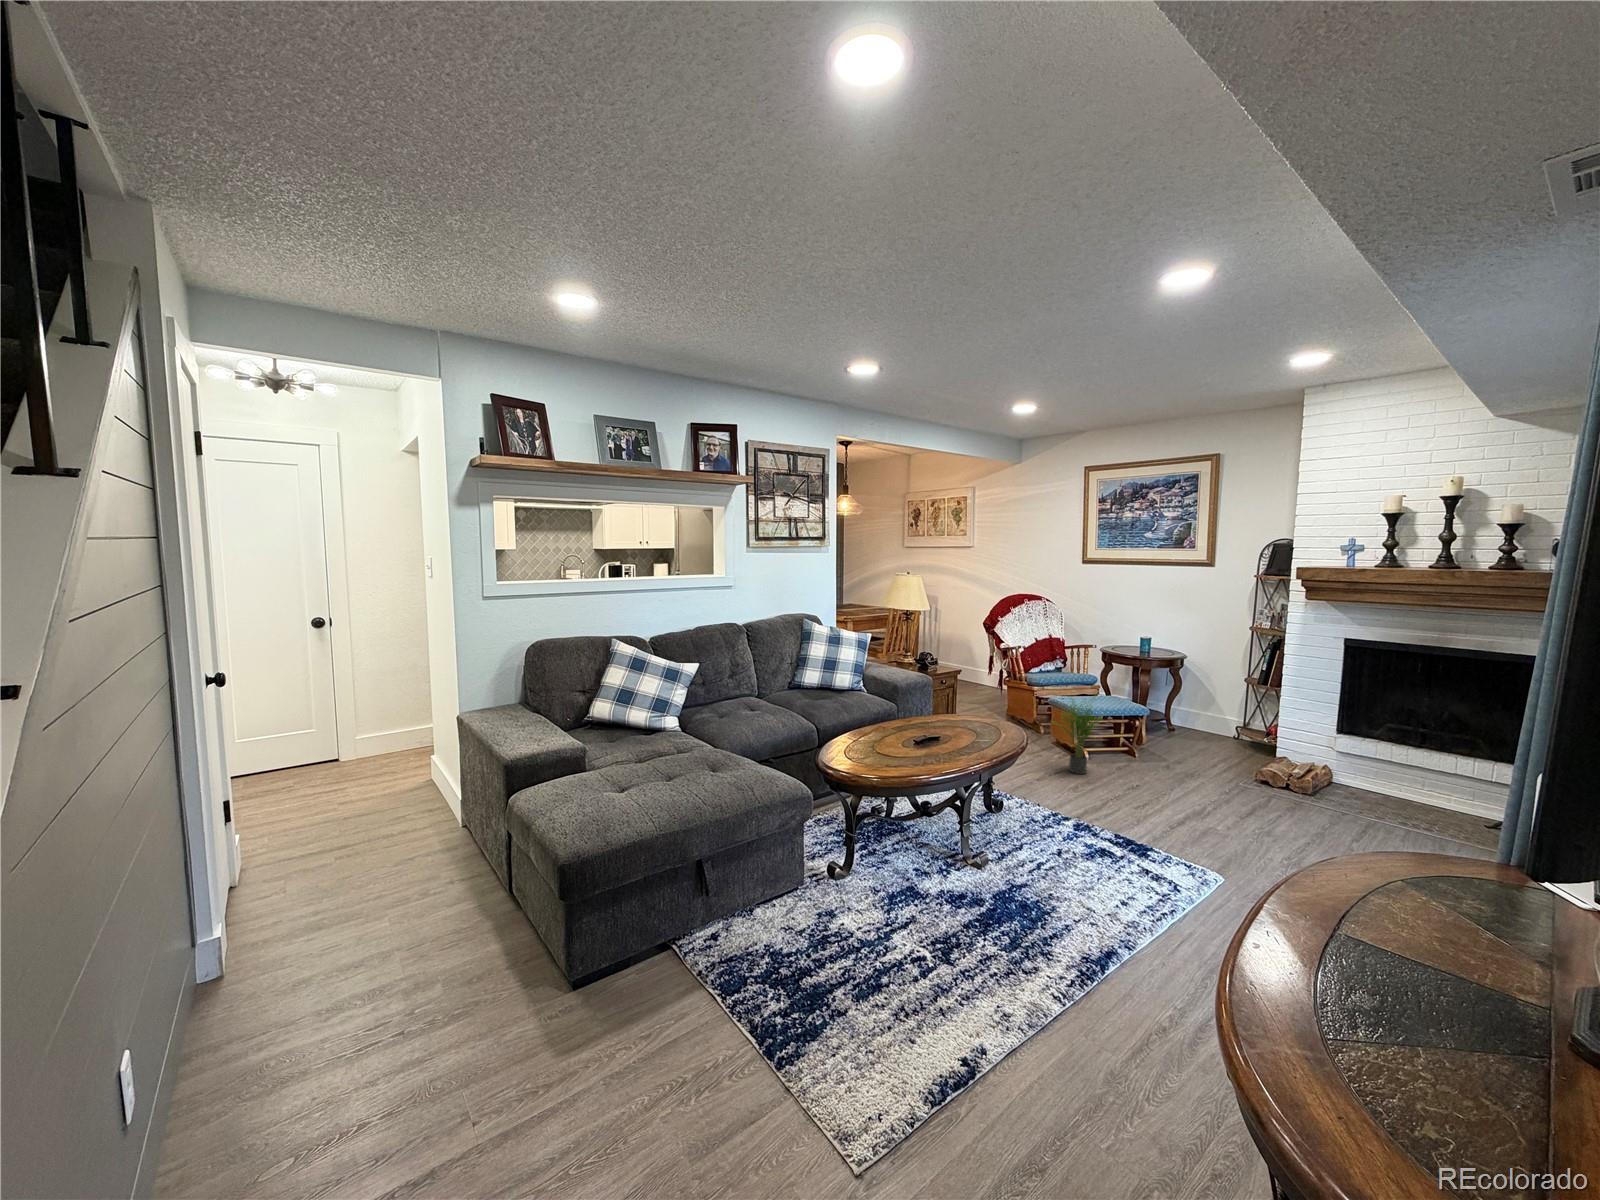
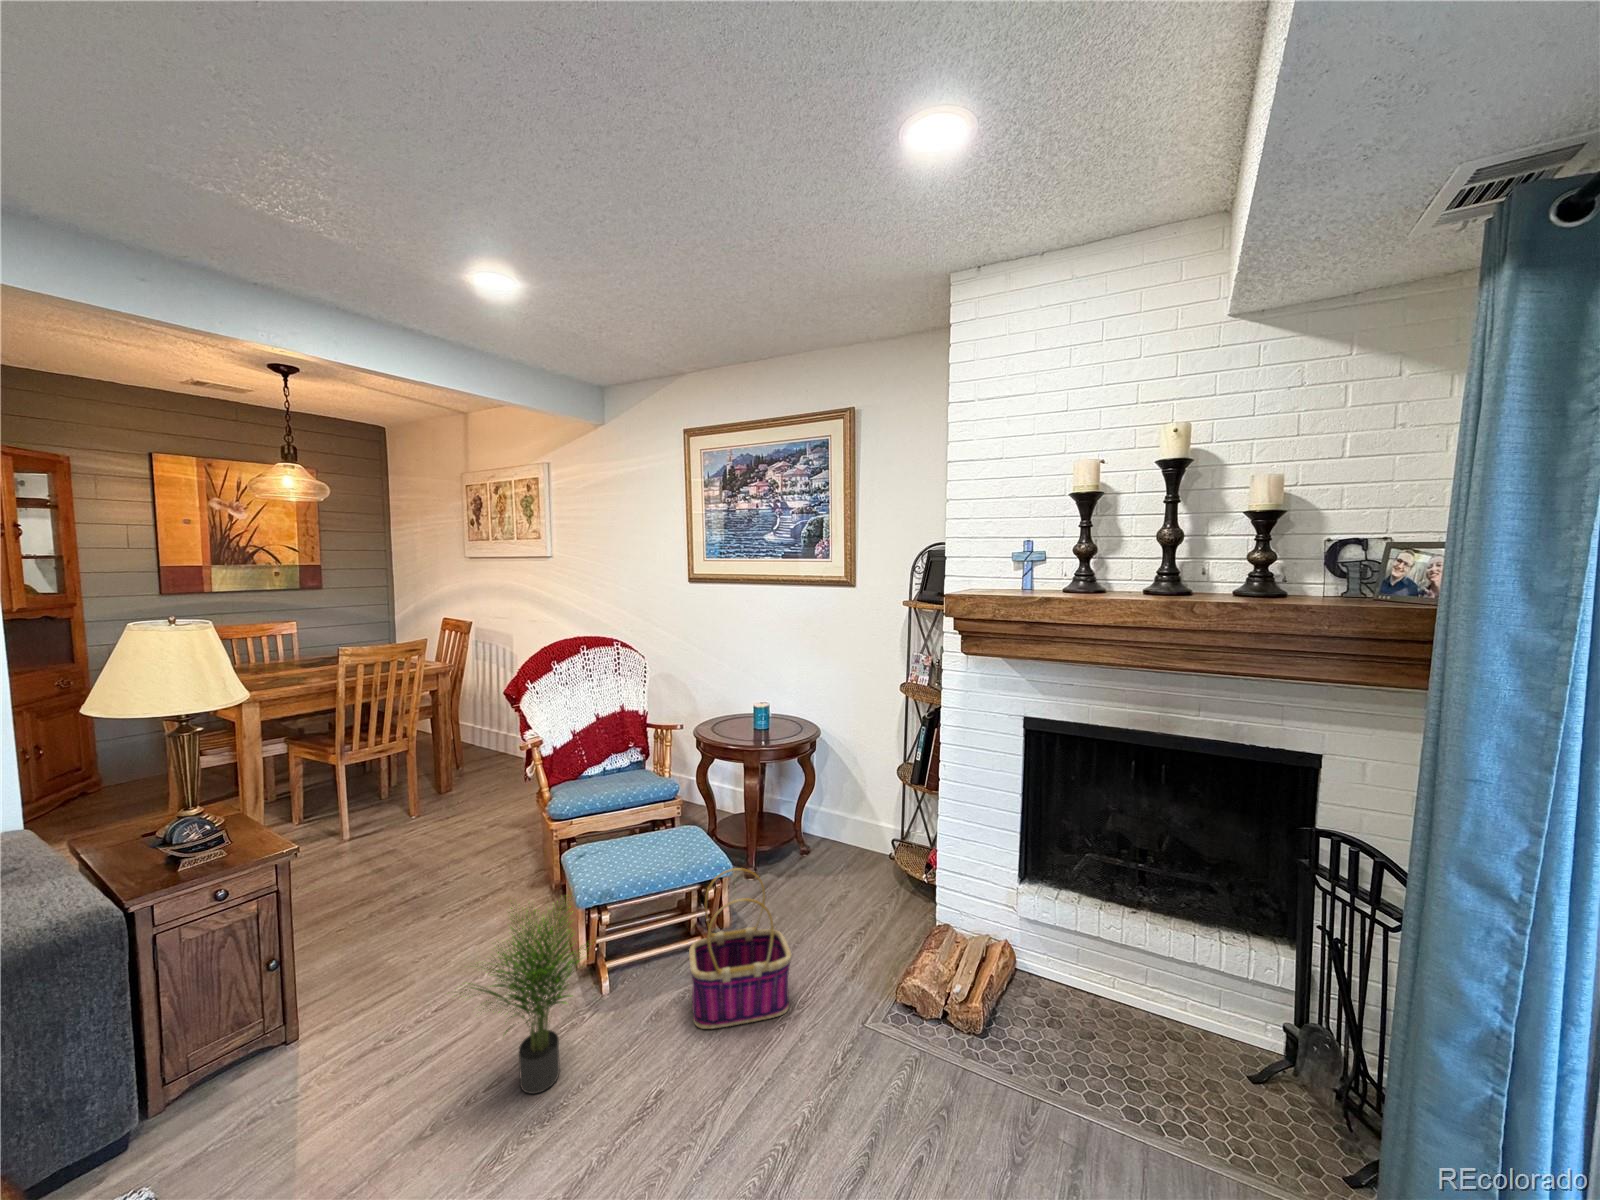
basket: none [1136,703,1195,773] -> present [689,868,791,1029]

